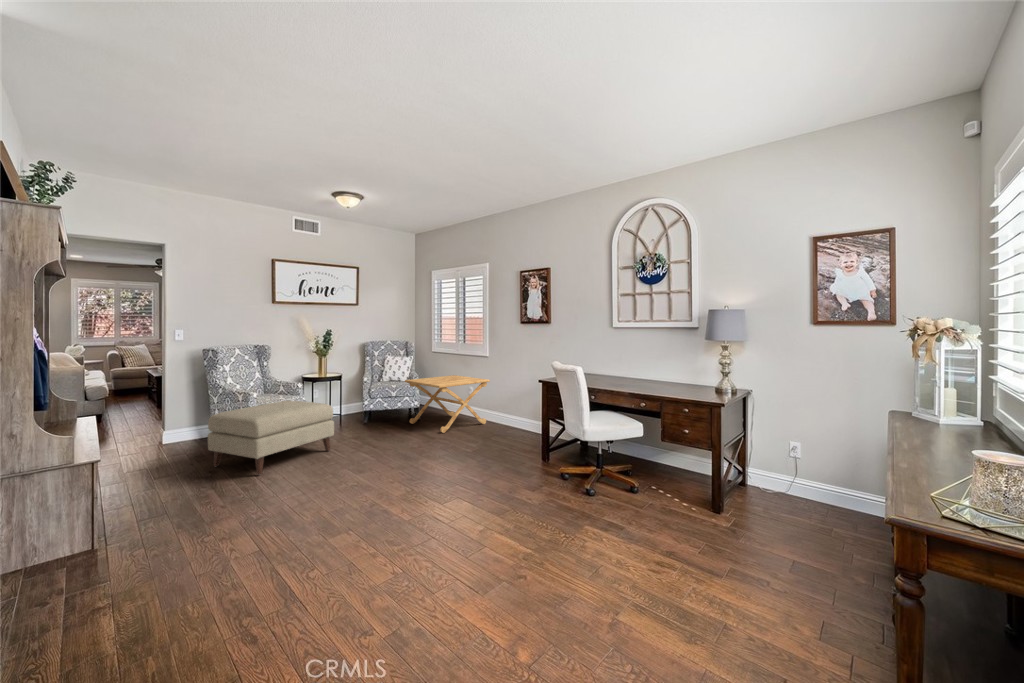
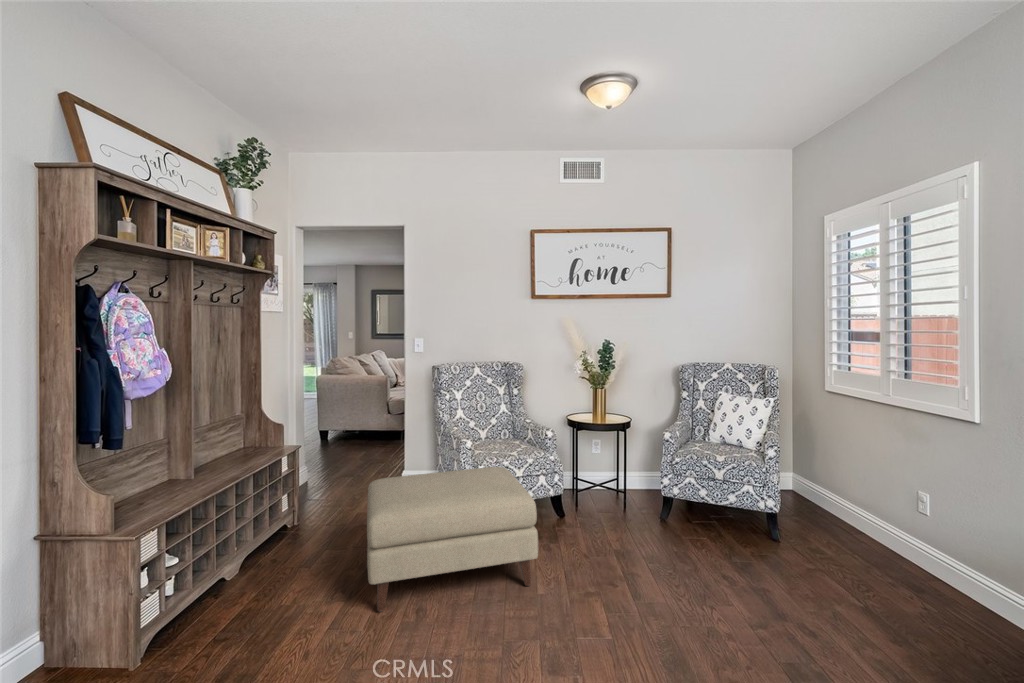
side table: present [405,375,490,433] -> none [730,456,982,630]

